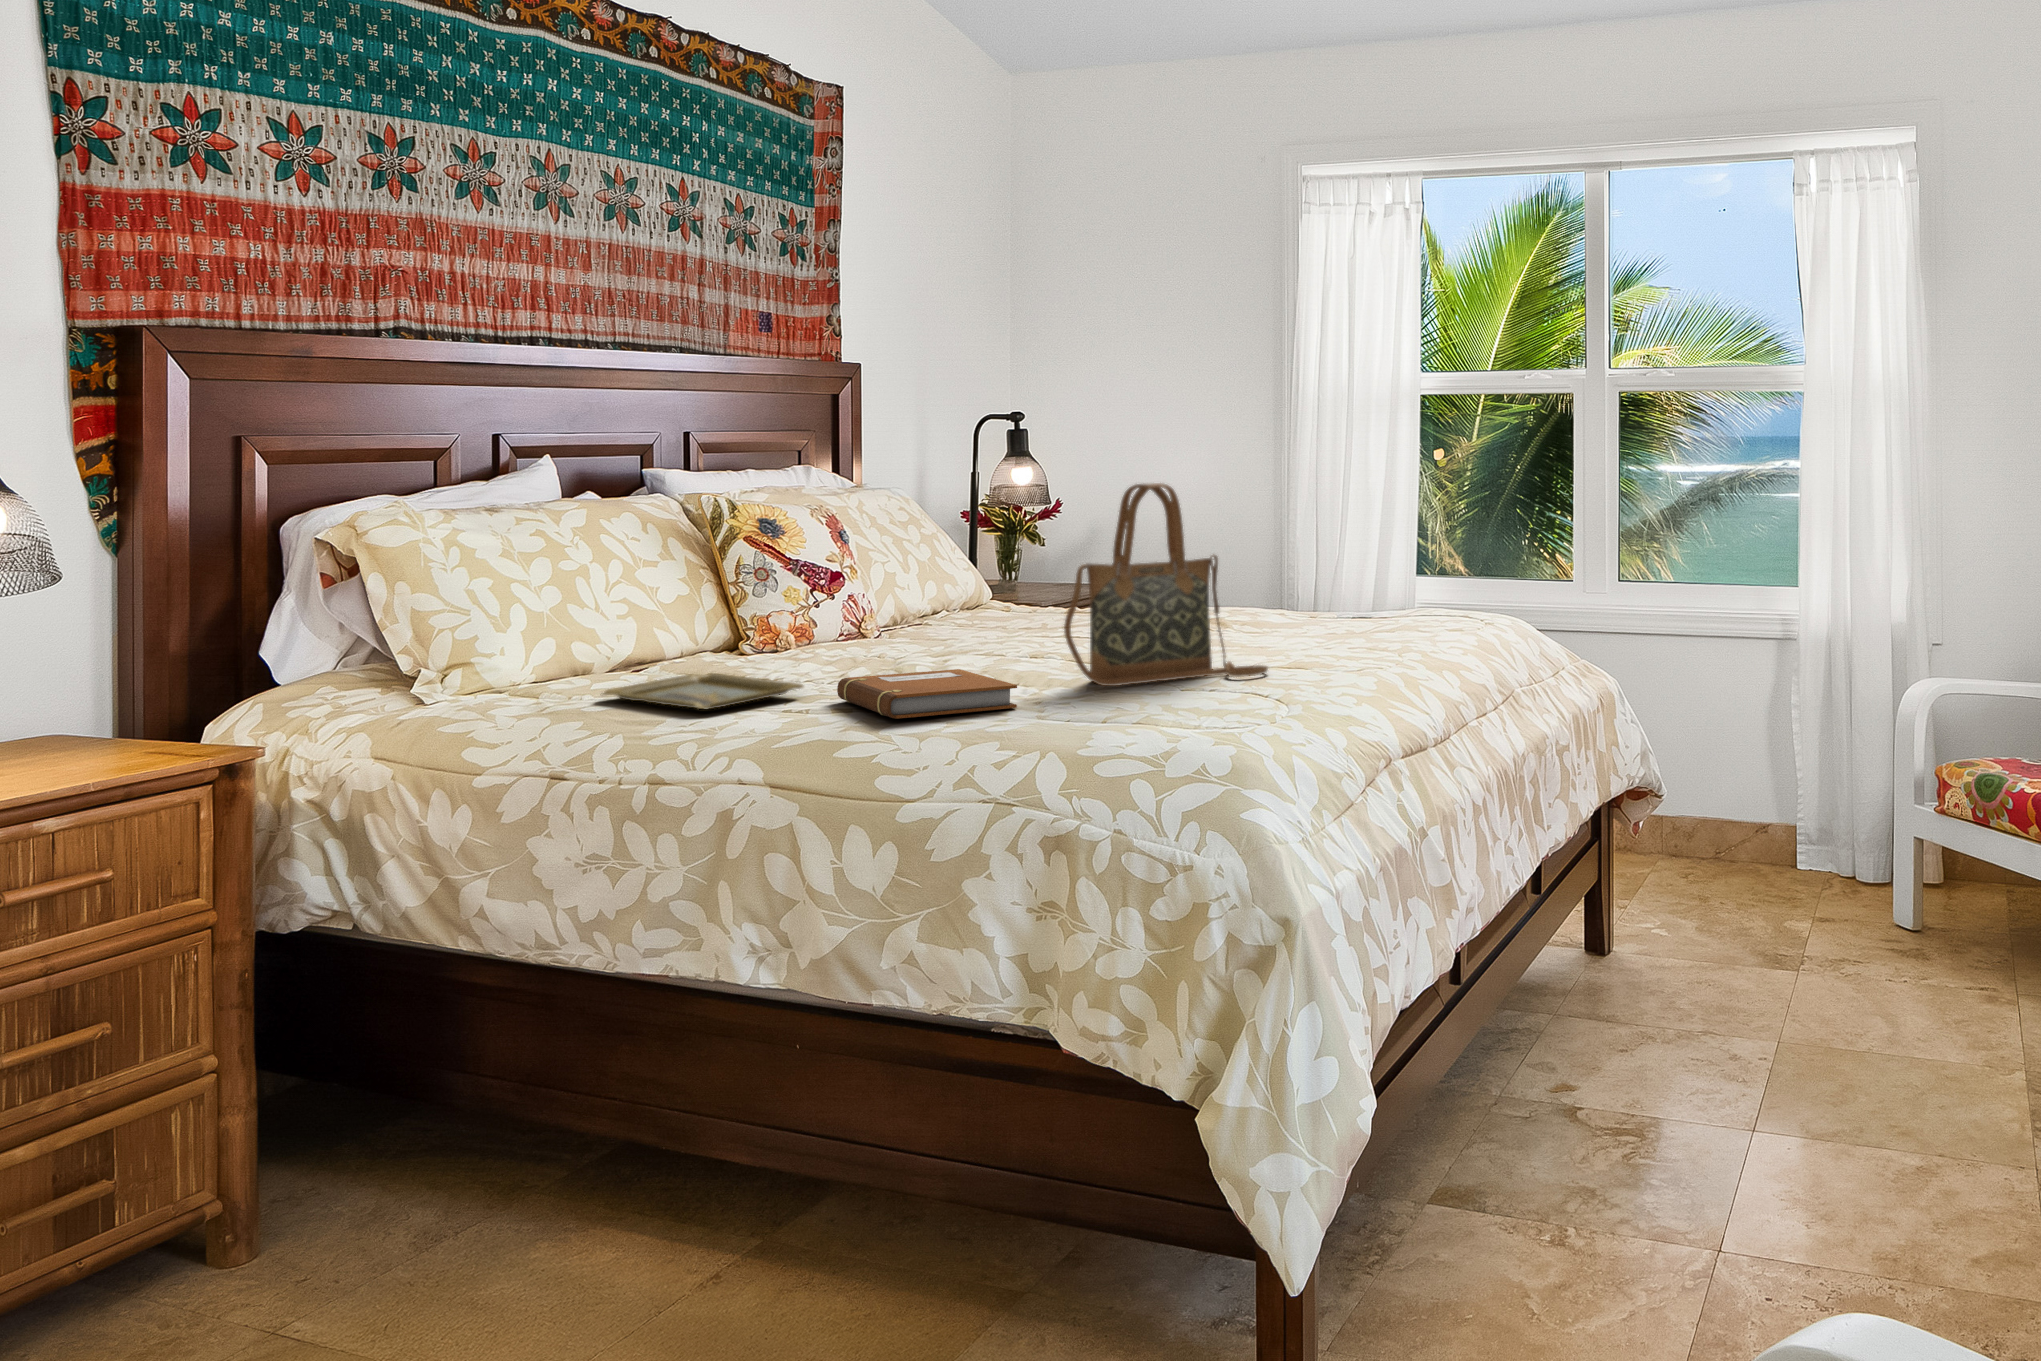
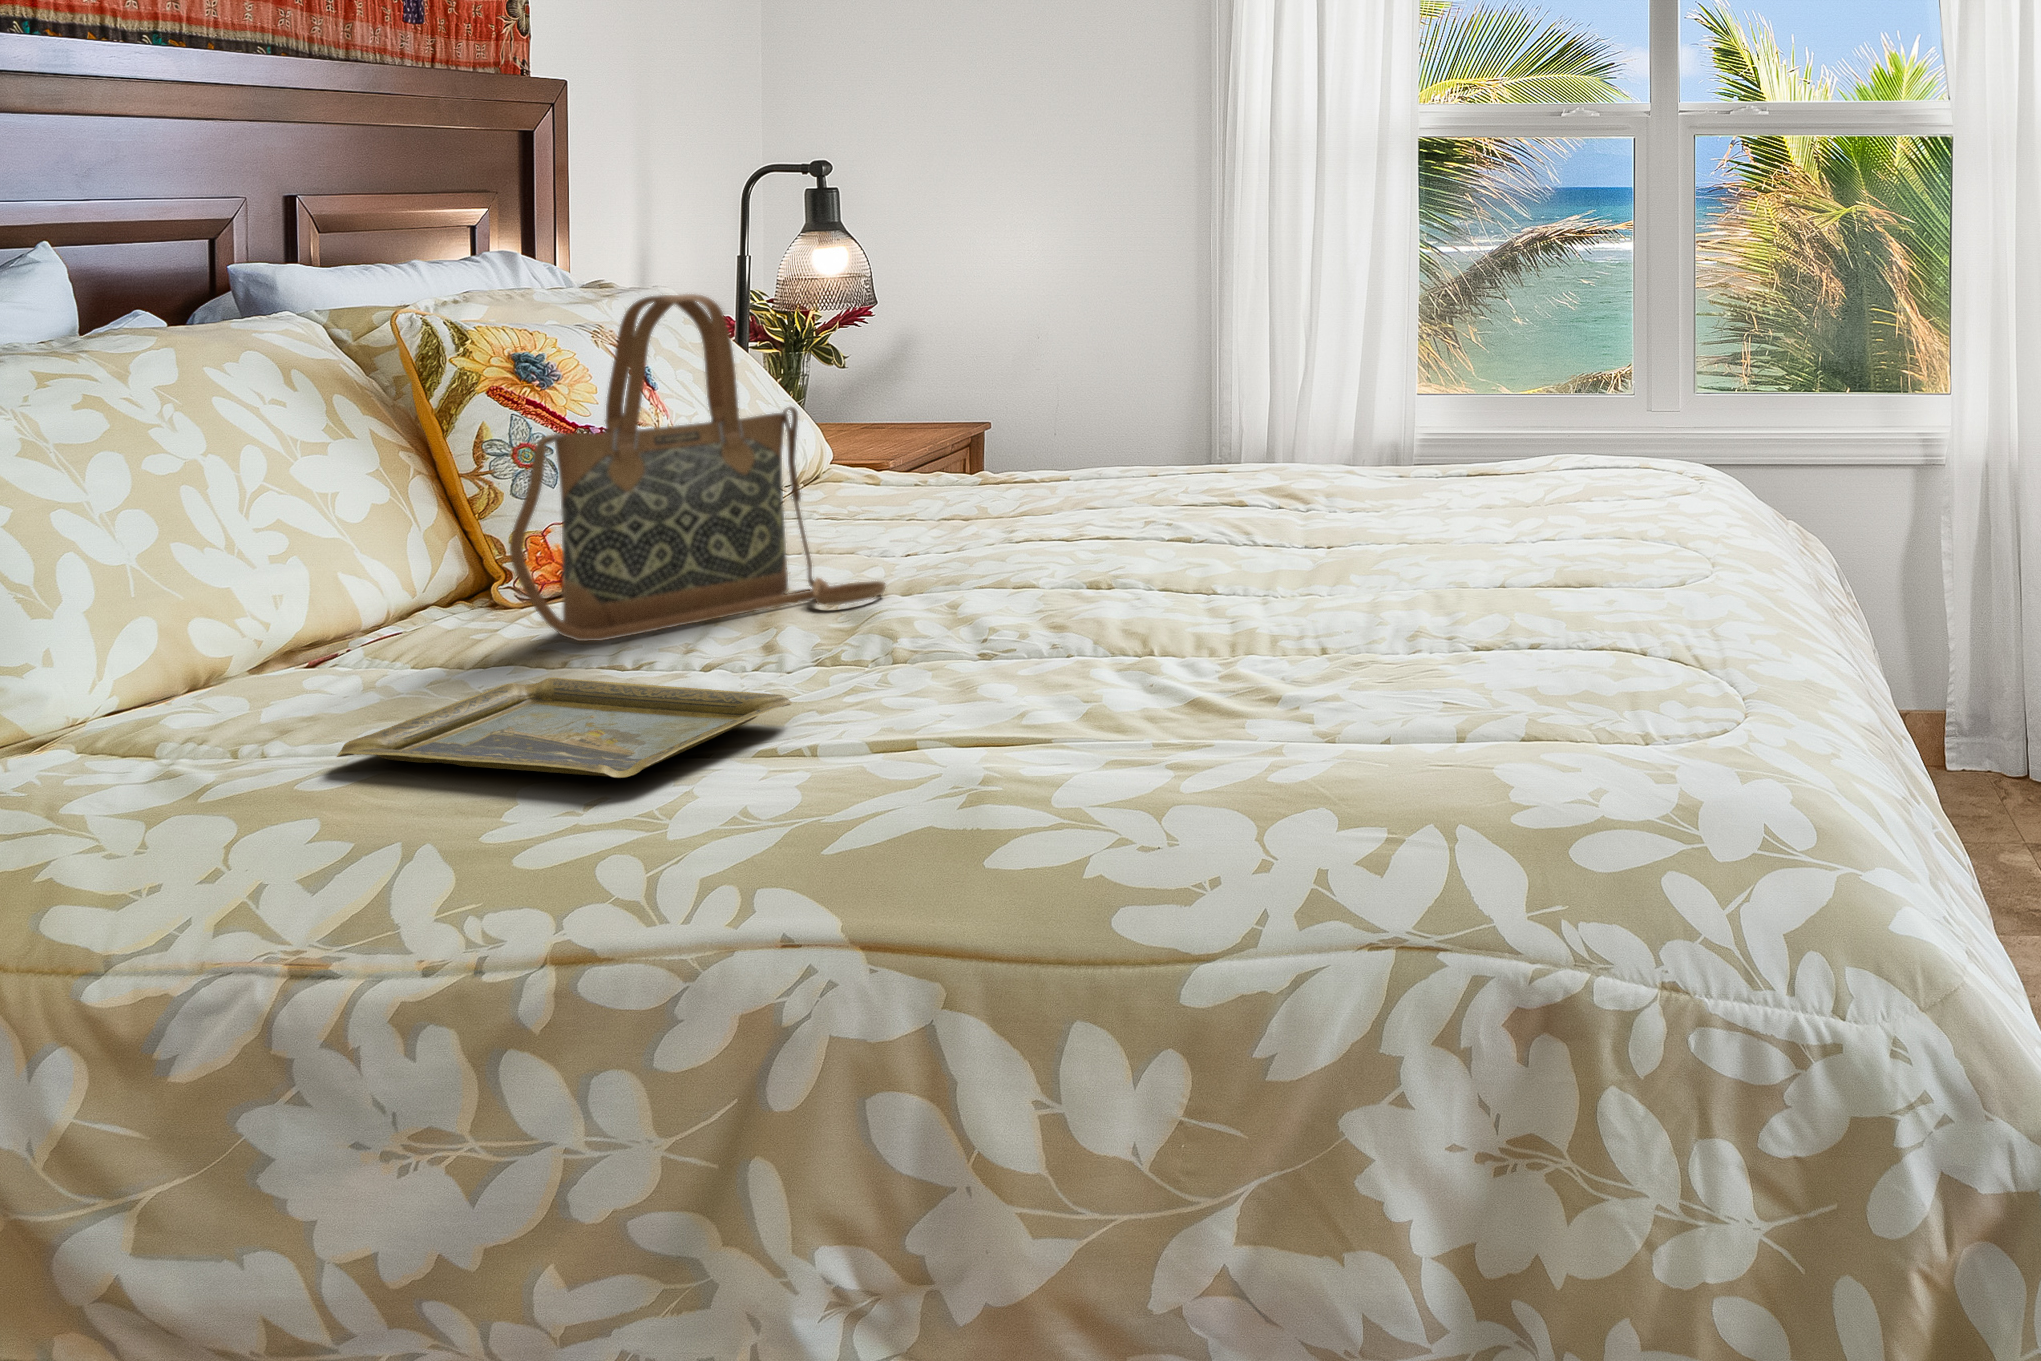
handbag: present [1064,483,1268,686] -> present [510,294,886,641]
notebook: present [837,669,1017,719] -> none [876,639,1256,770]

